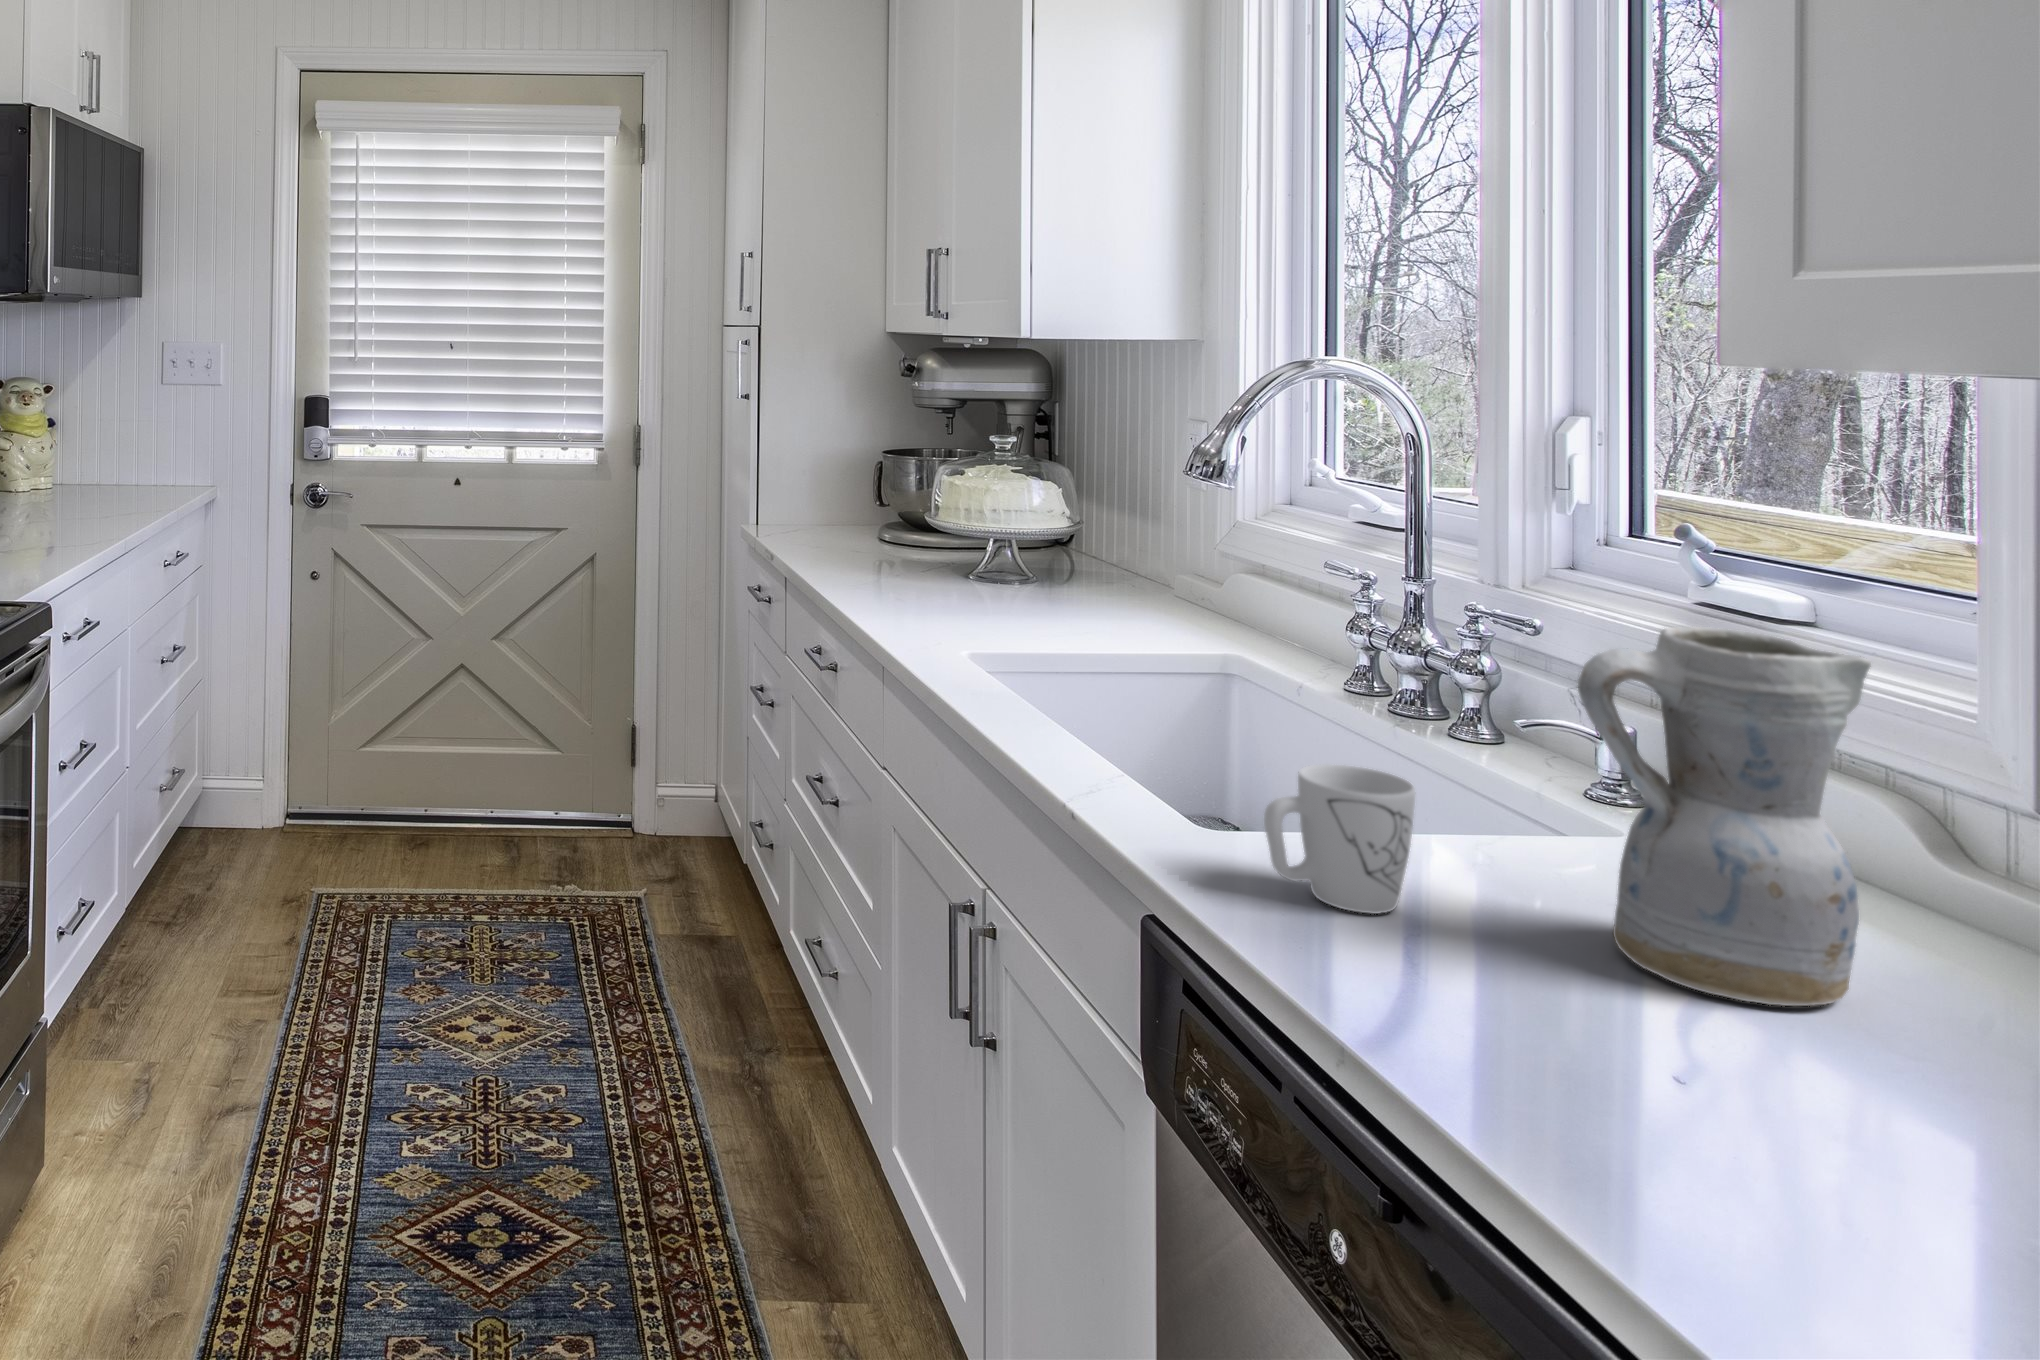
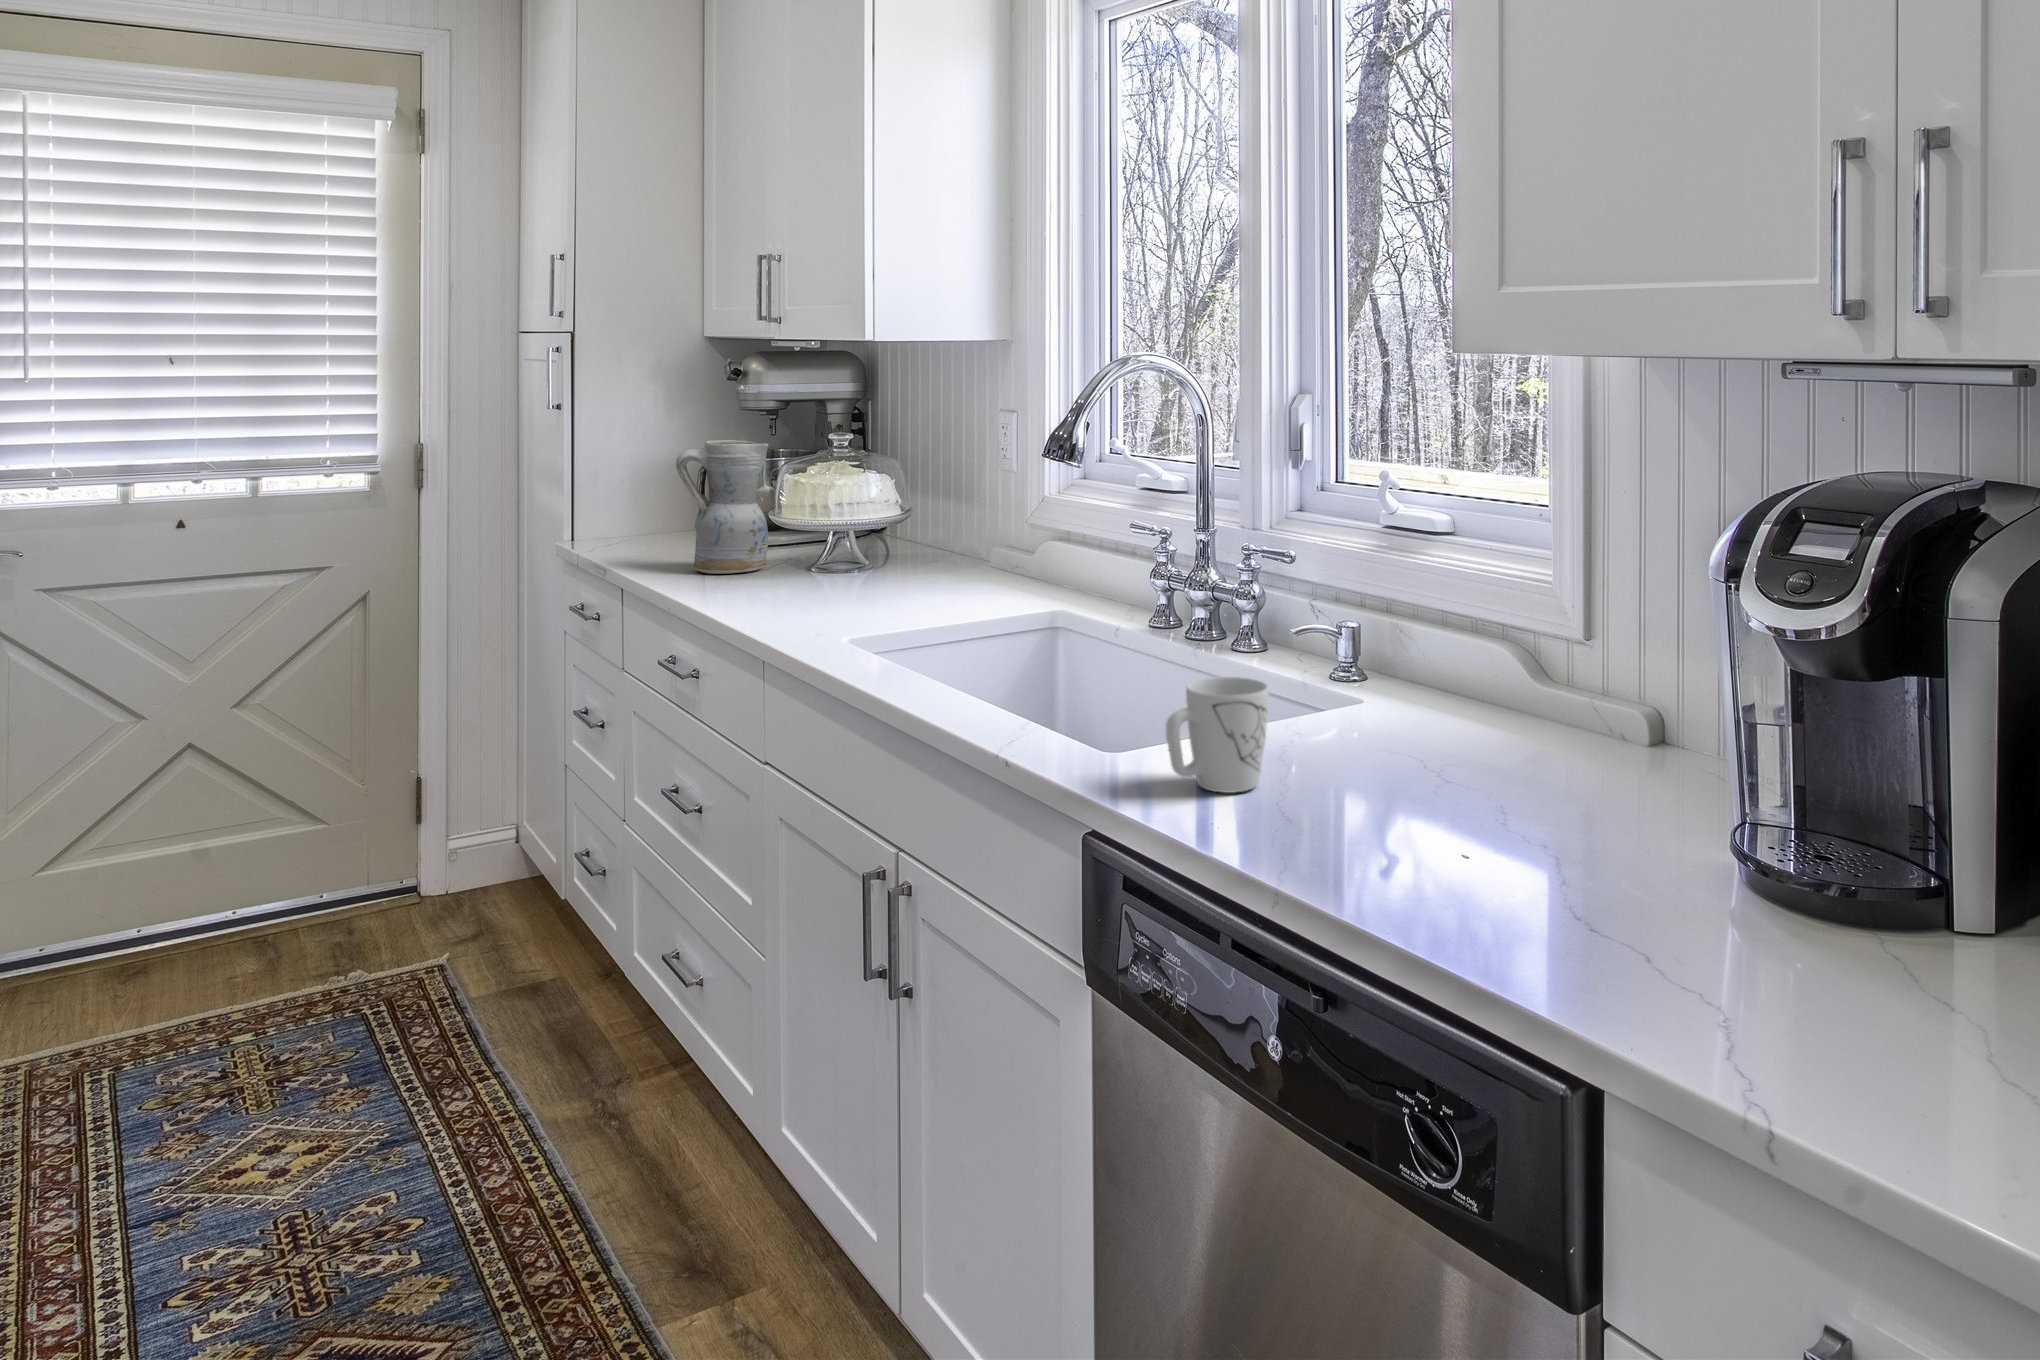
ceramic pitcher: present [1578,627,1871,1006] -> present [676,440,768,574]

